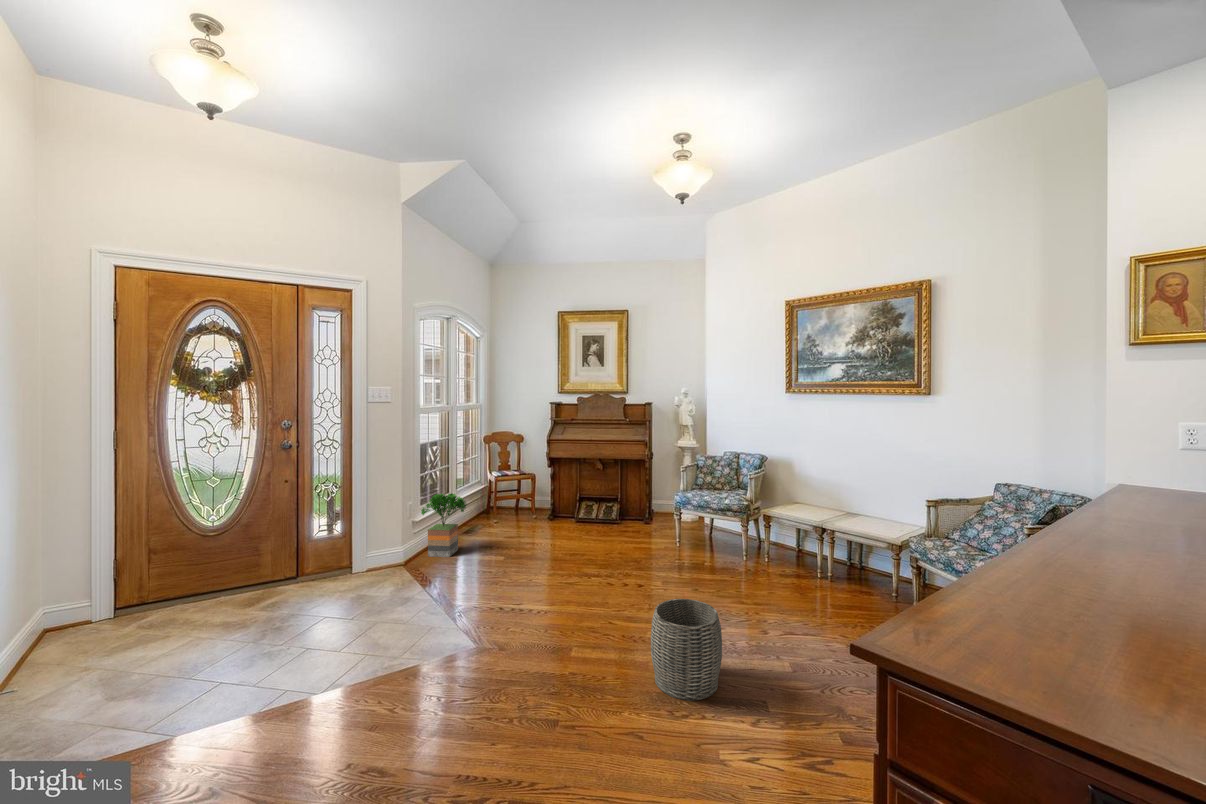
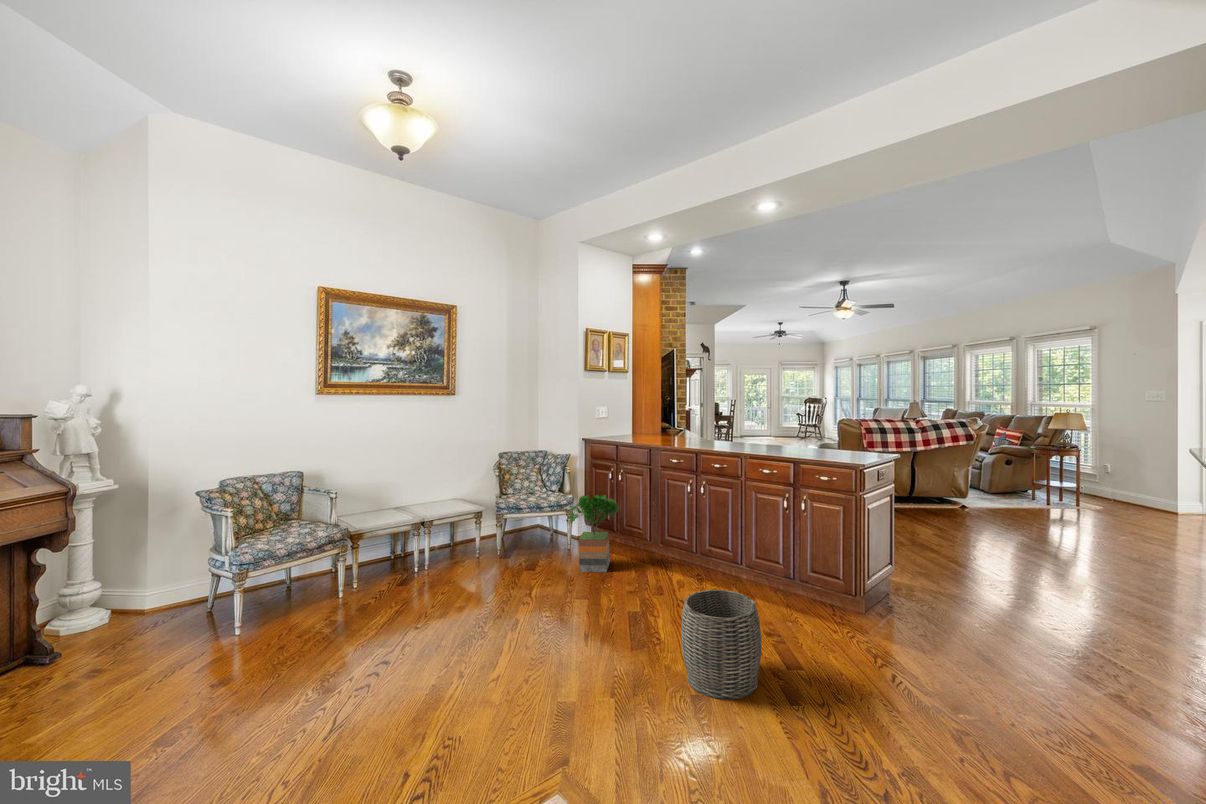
potted tree: present [421,493,467,557] -> present [569,495,619,572]

